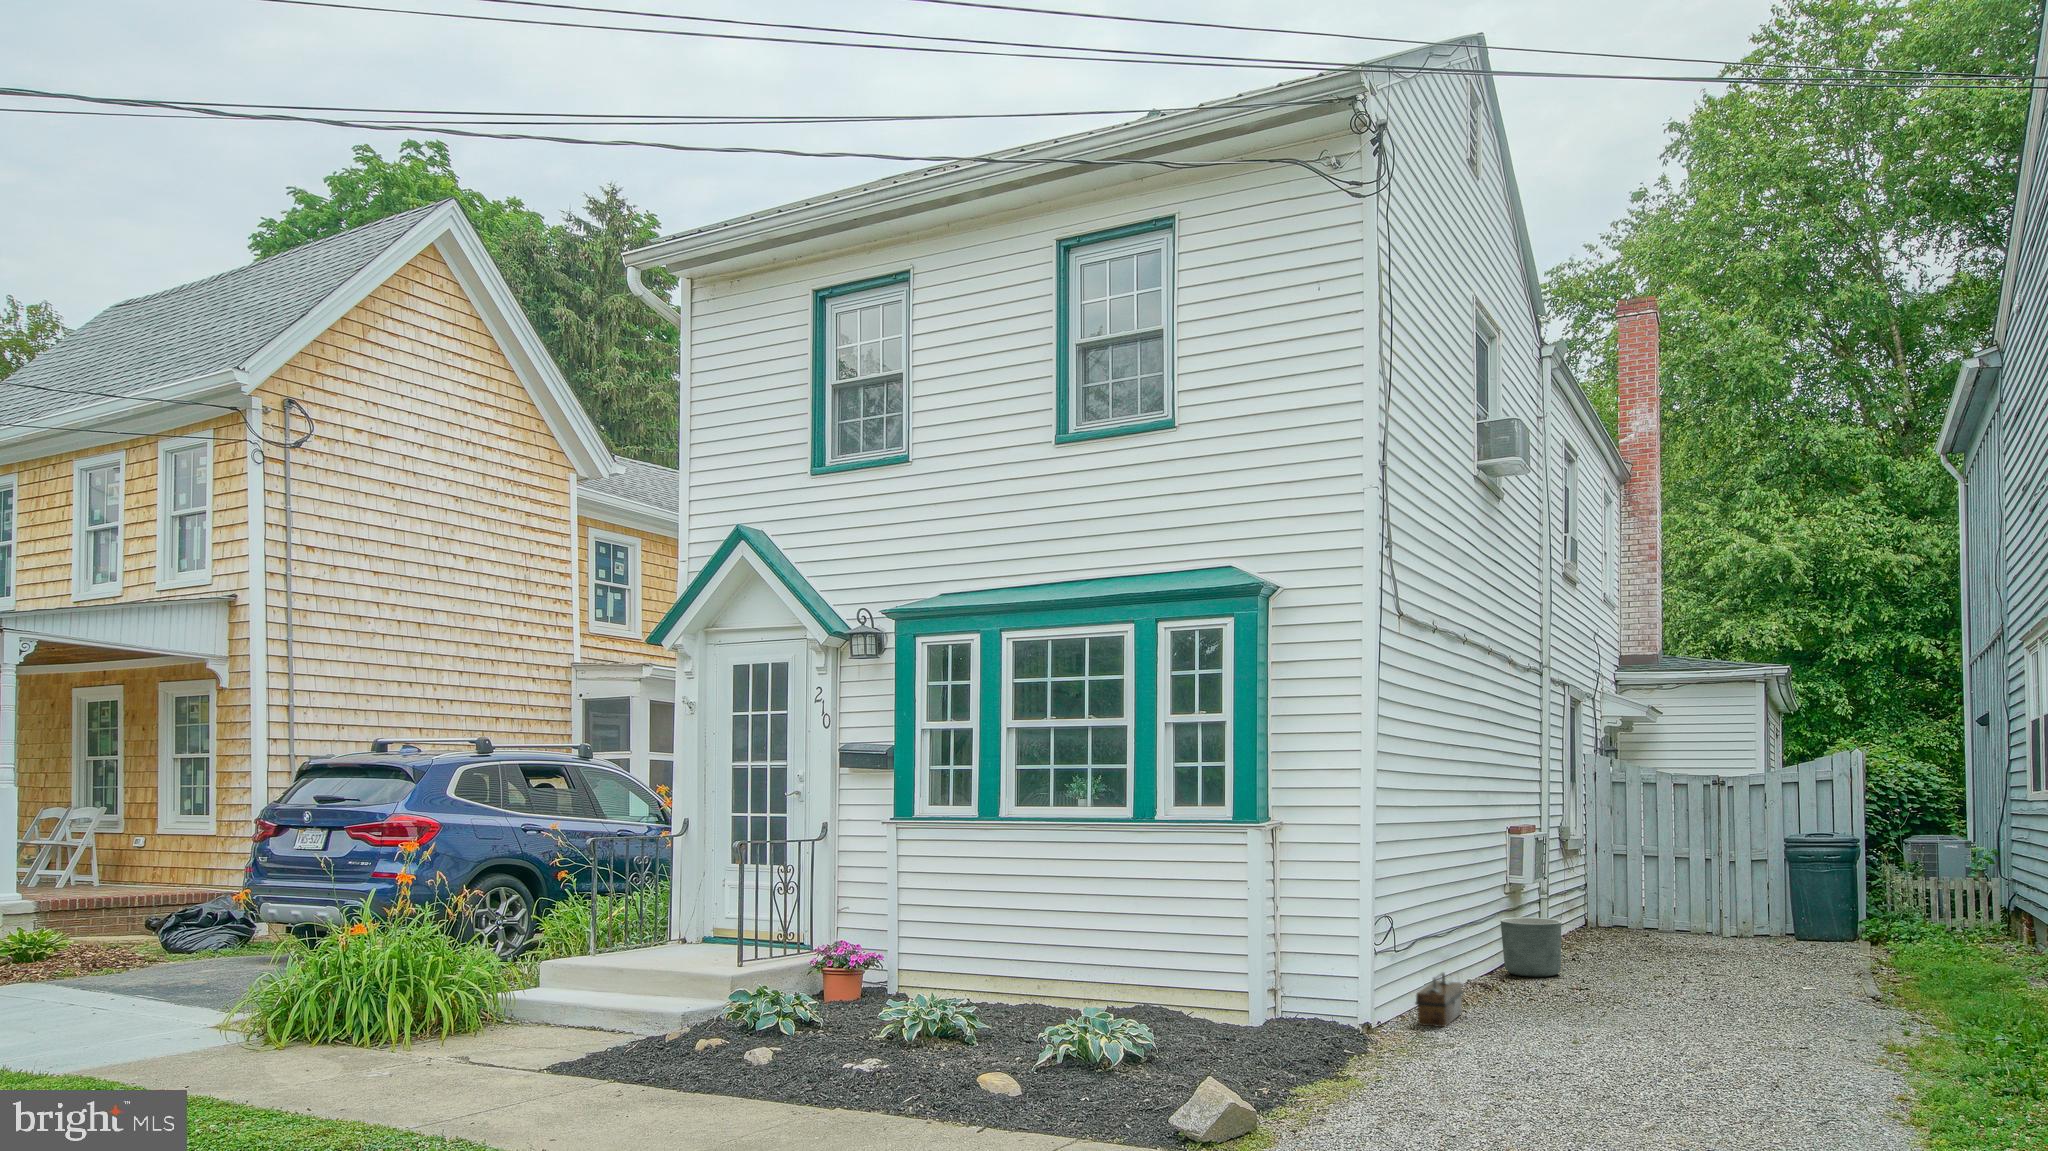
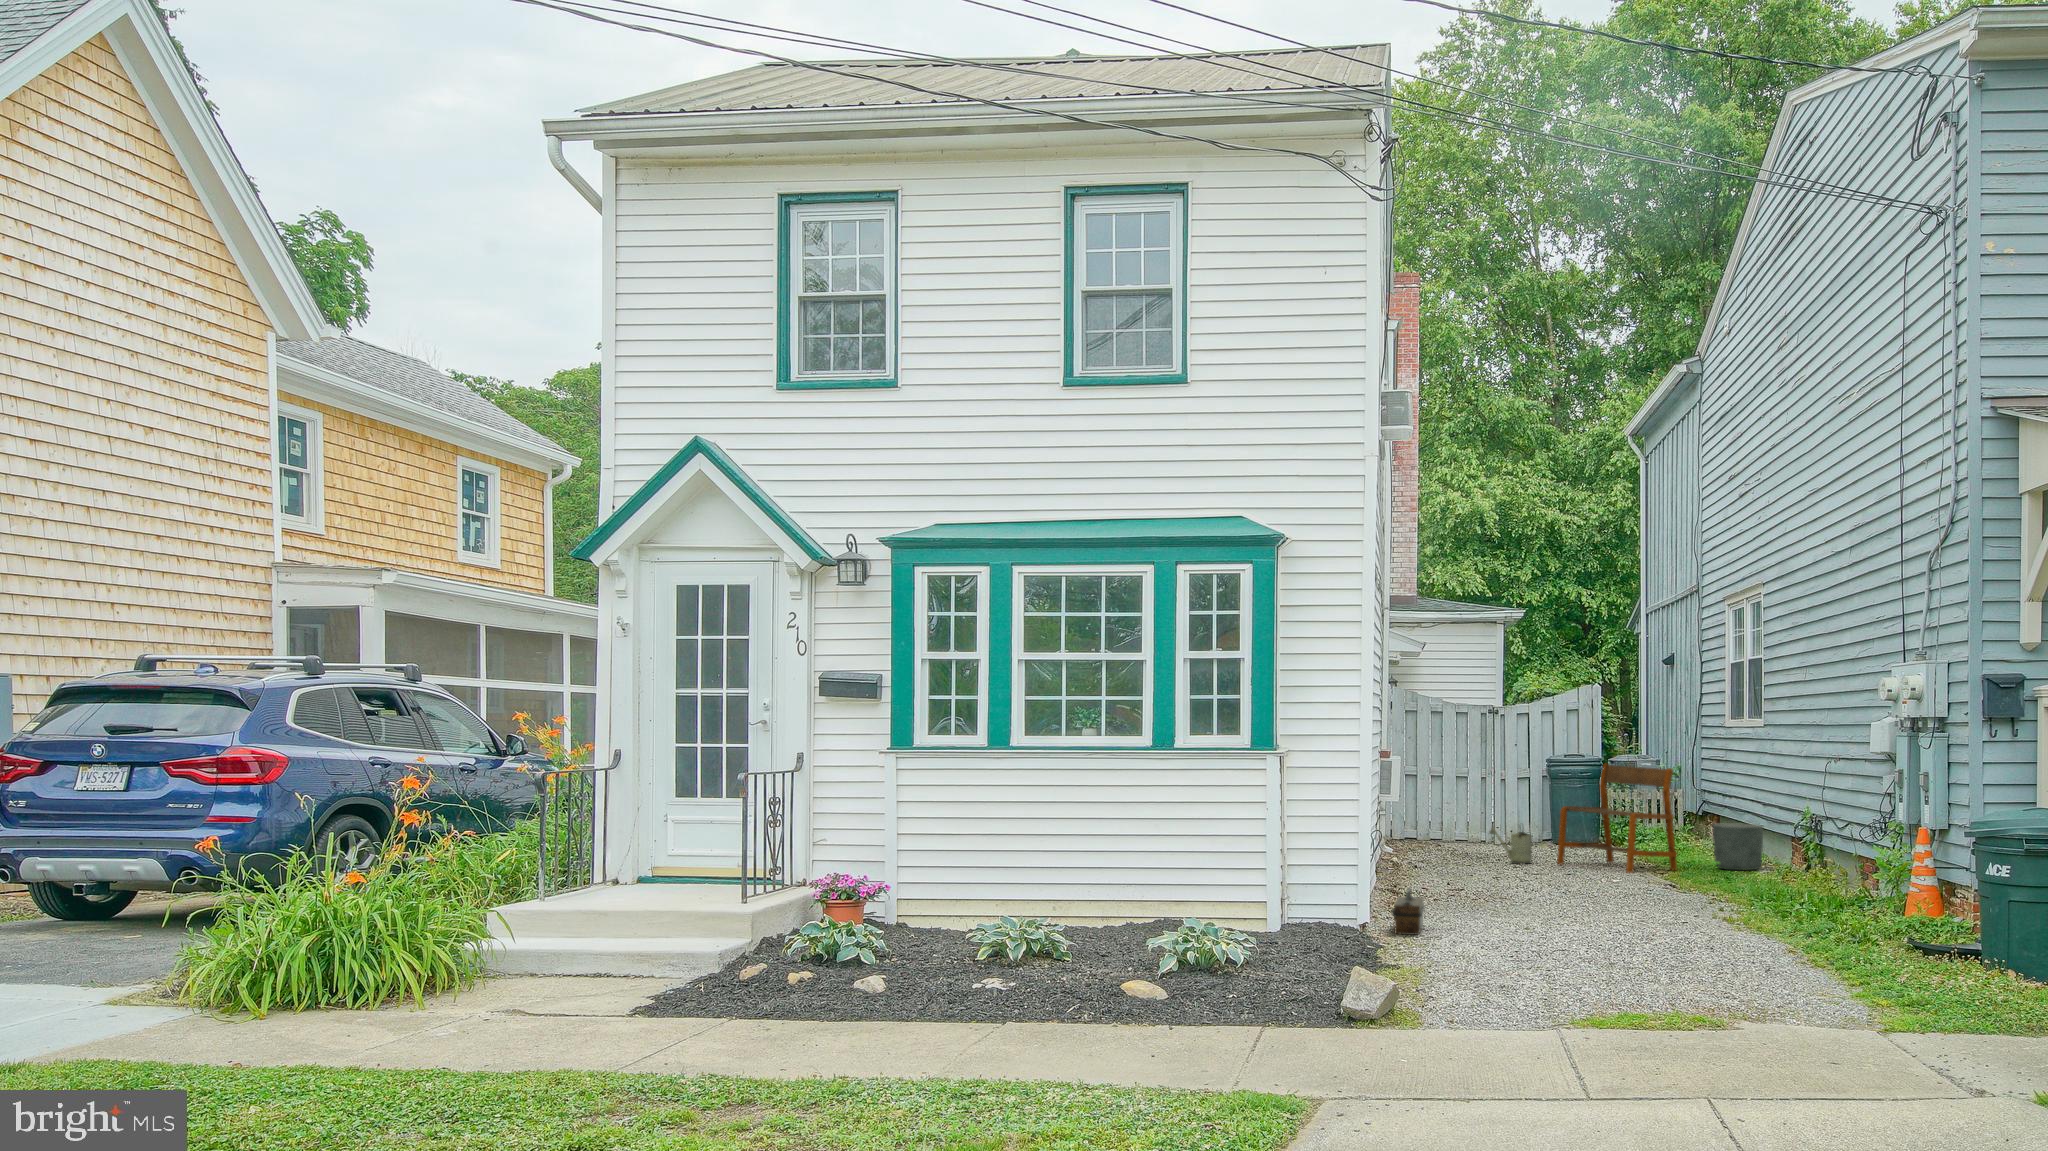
bench: none [1688,831,1815,946] -> present [1557,763,1677,873]
watering can: none [1617,890,1667,932] -> present [1490,828,1532,864]
planter: present [1501,918,1561,977] -> present [1713,823,1763,870]

